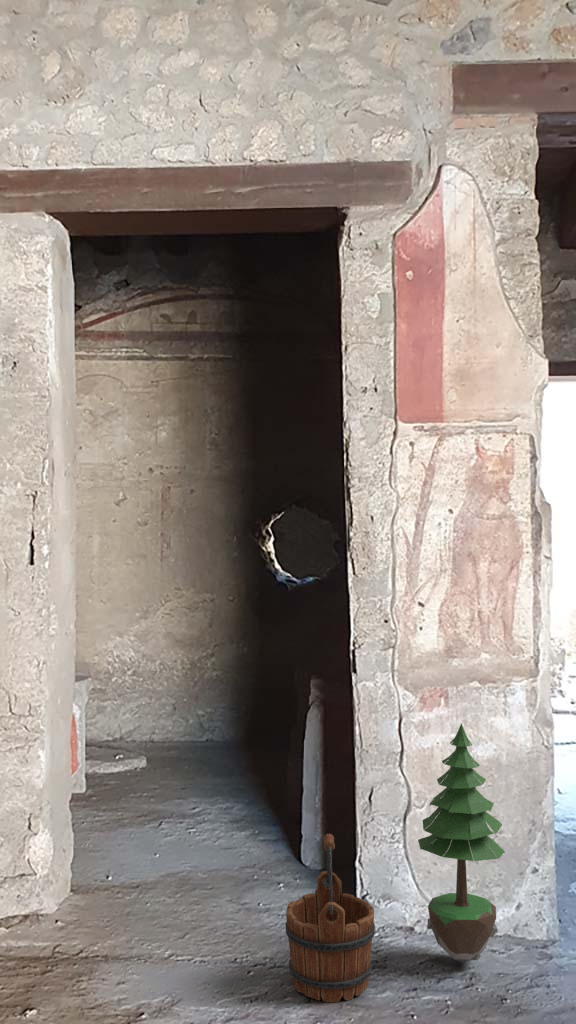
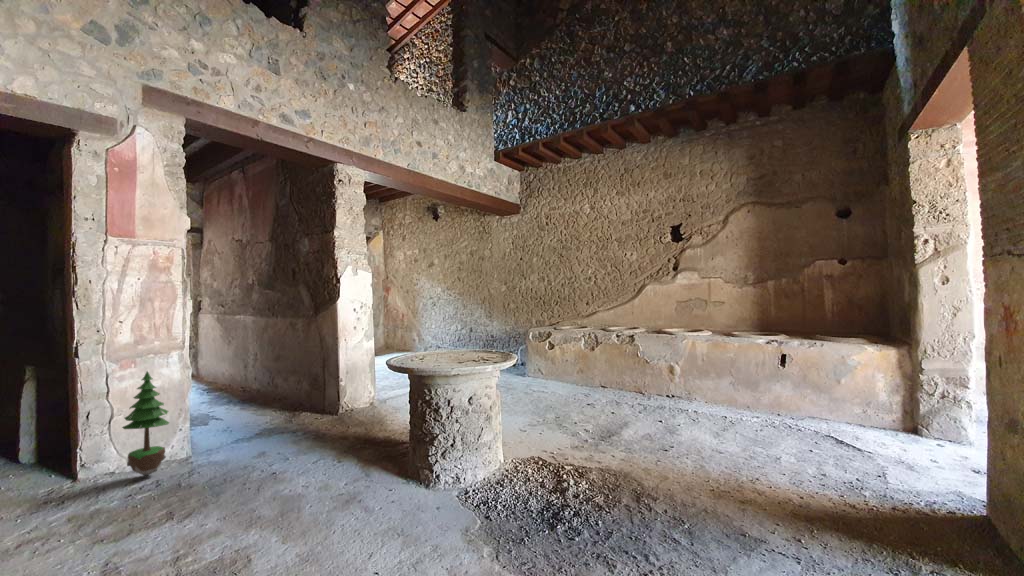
wooden bucket: present [285,834,375,1002] -> none [41,431,101,511]

